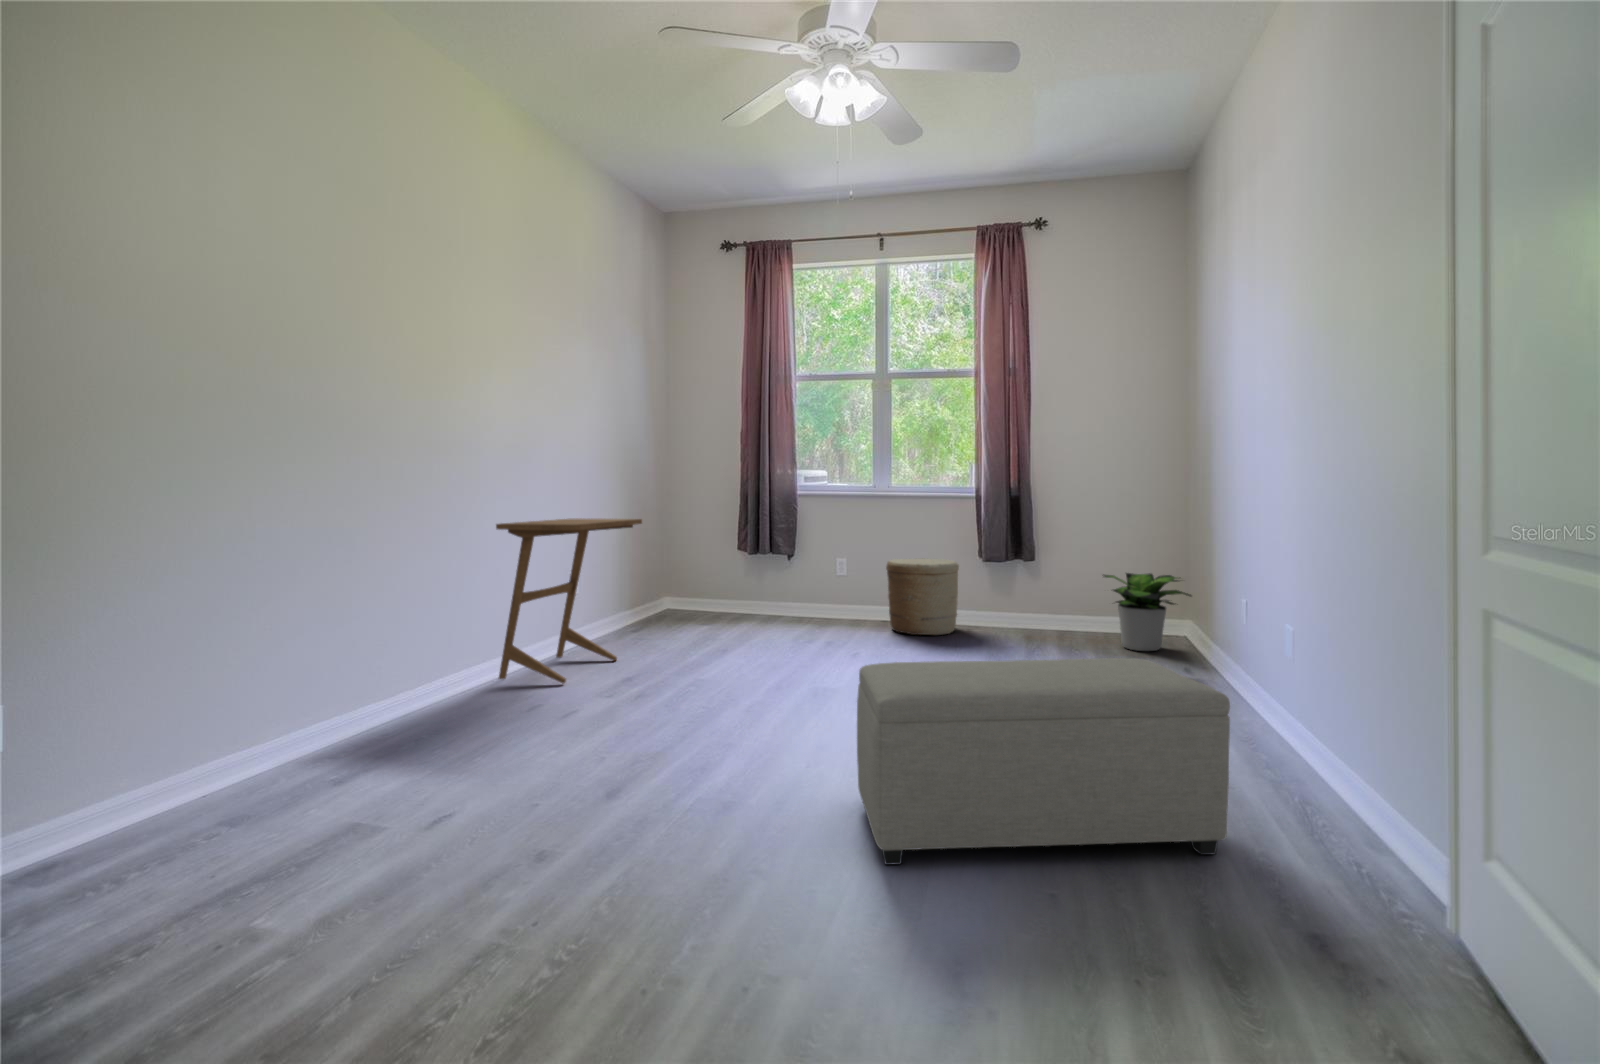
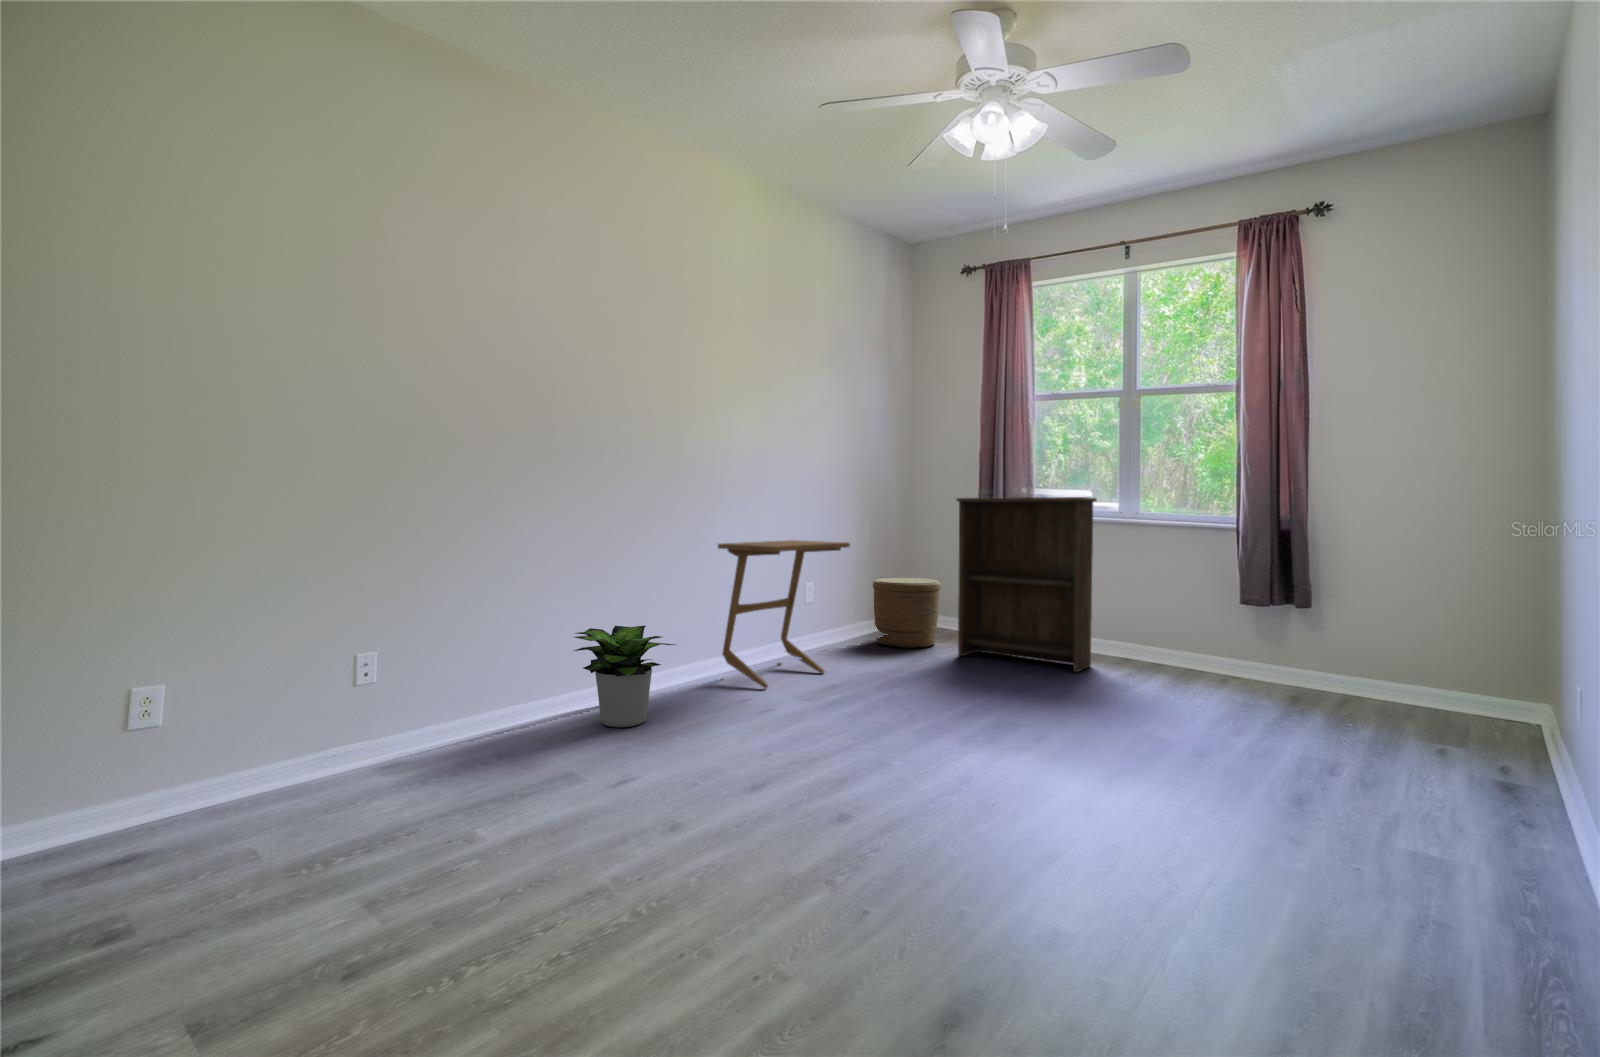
bookshelf: none [735,471,865,634] -> present [956,497,1097,672]
woven basket: present [886,559,959,635] -> present [873,578,941,648]
potted plant: present [1103,573,1191,651] -> present [574,626,675,727]
ottoman: present [857,658,1230,865] -> none [920,697,1334,966]

